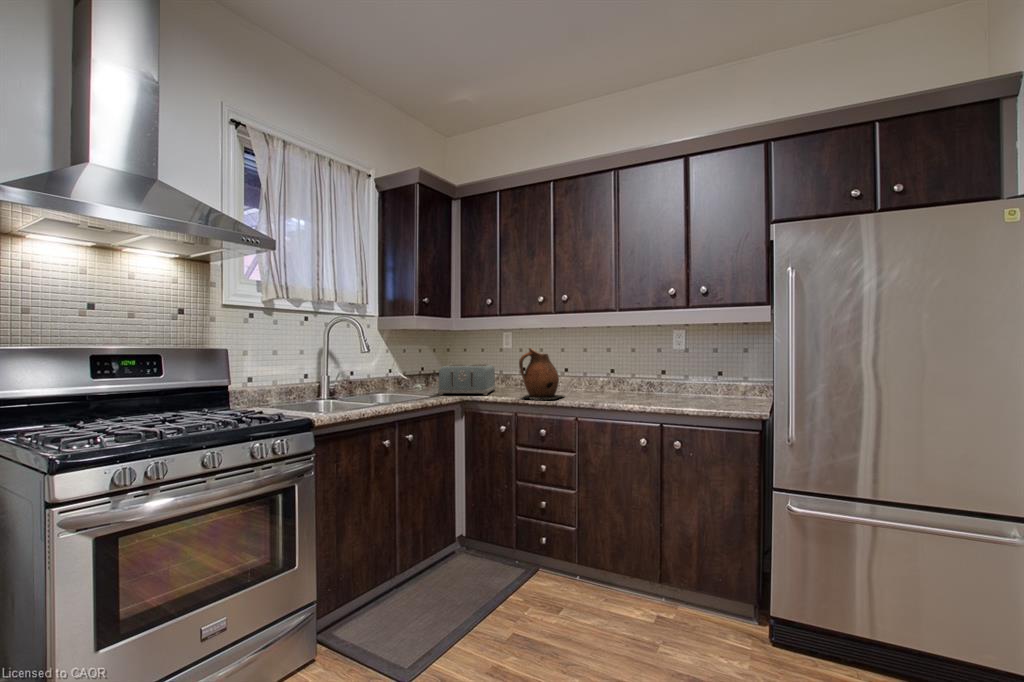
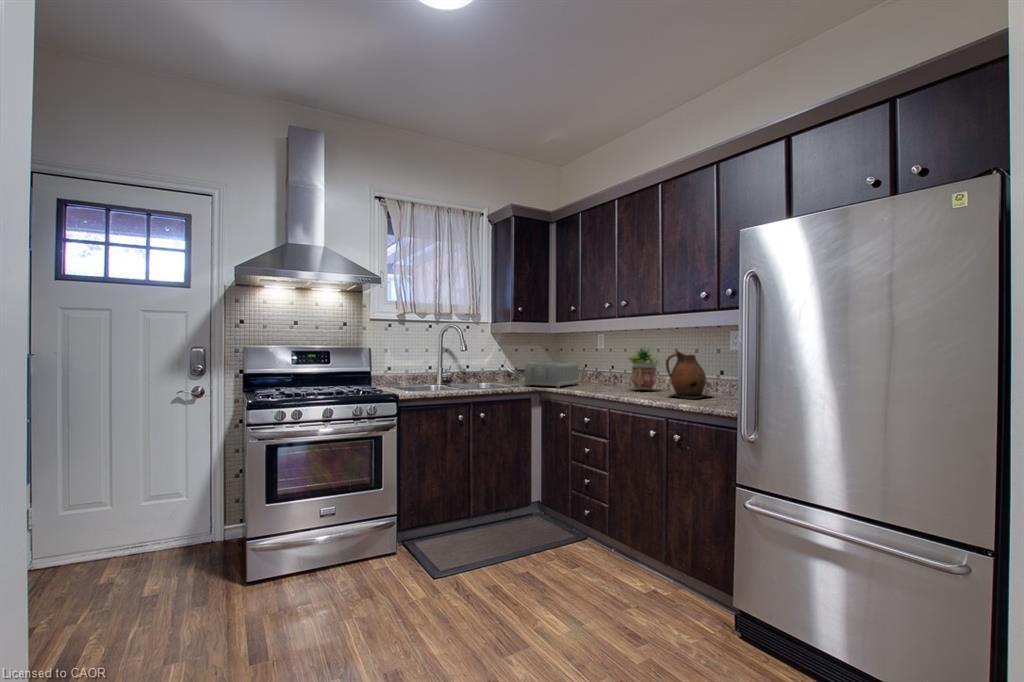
potted plant: none [564,344,605,393] -> present [629,348,660,390]
ceramic pitcher: present [519,348,563,400] -> present [666,349,712,398]

